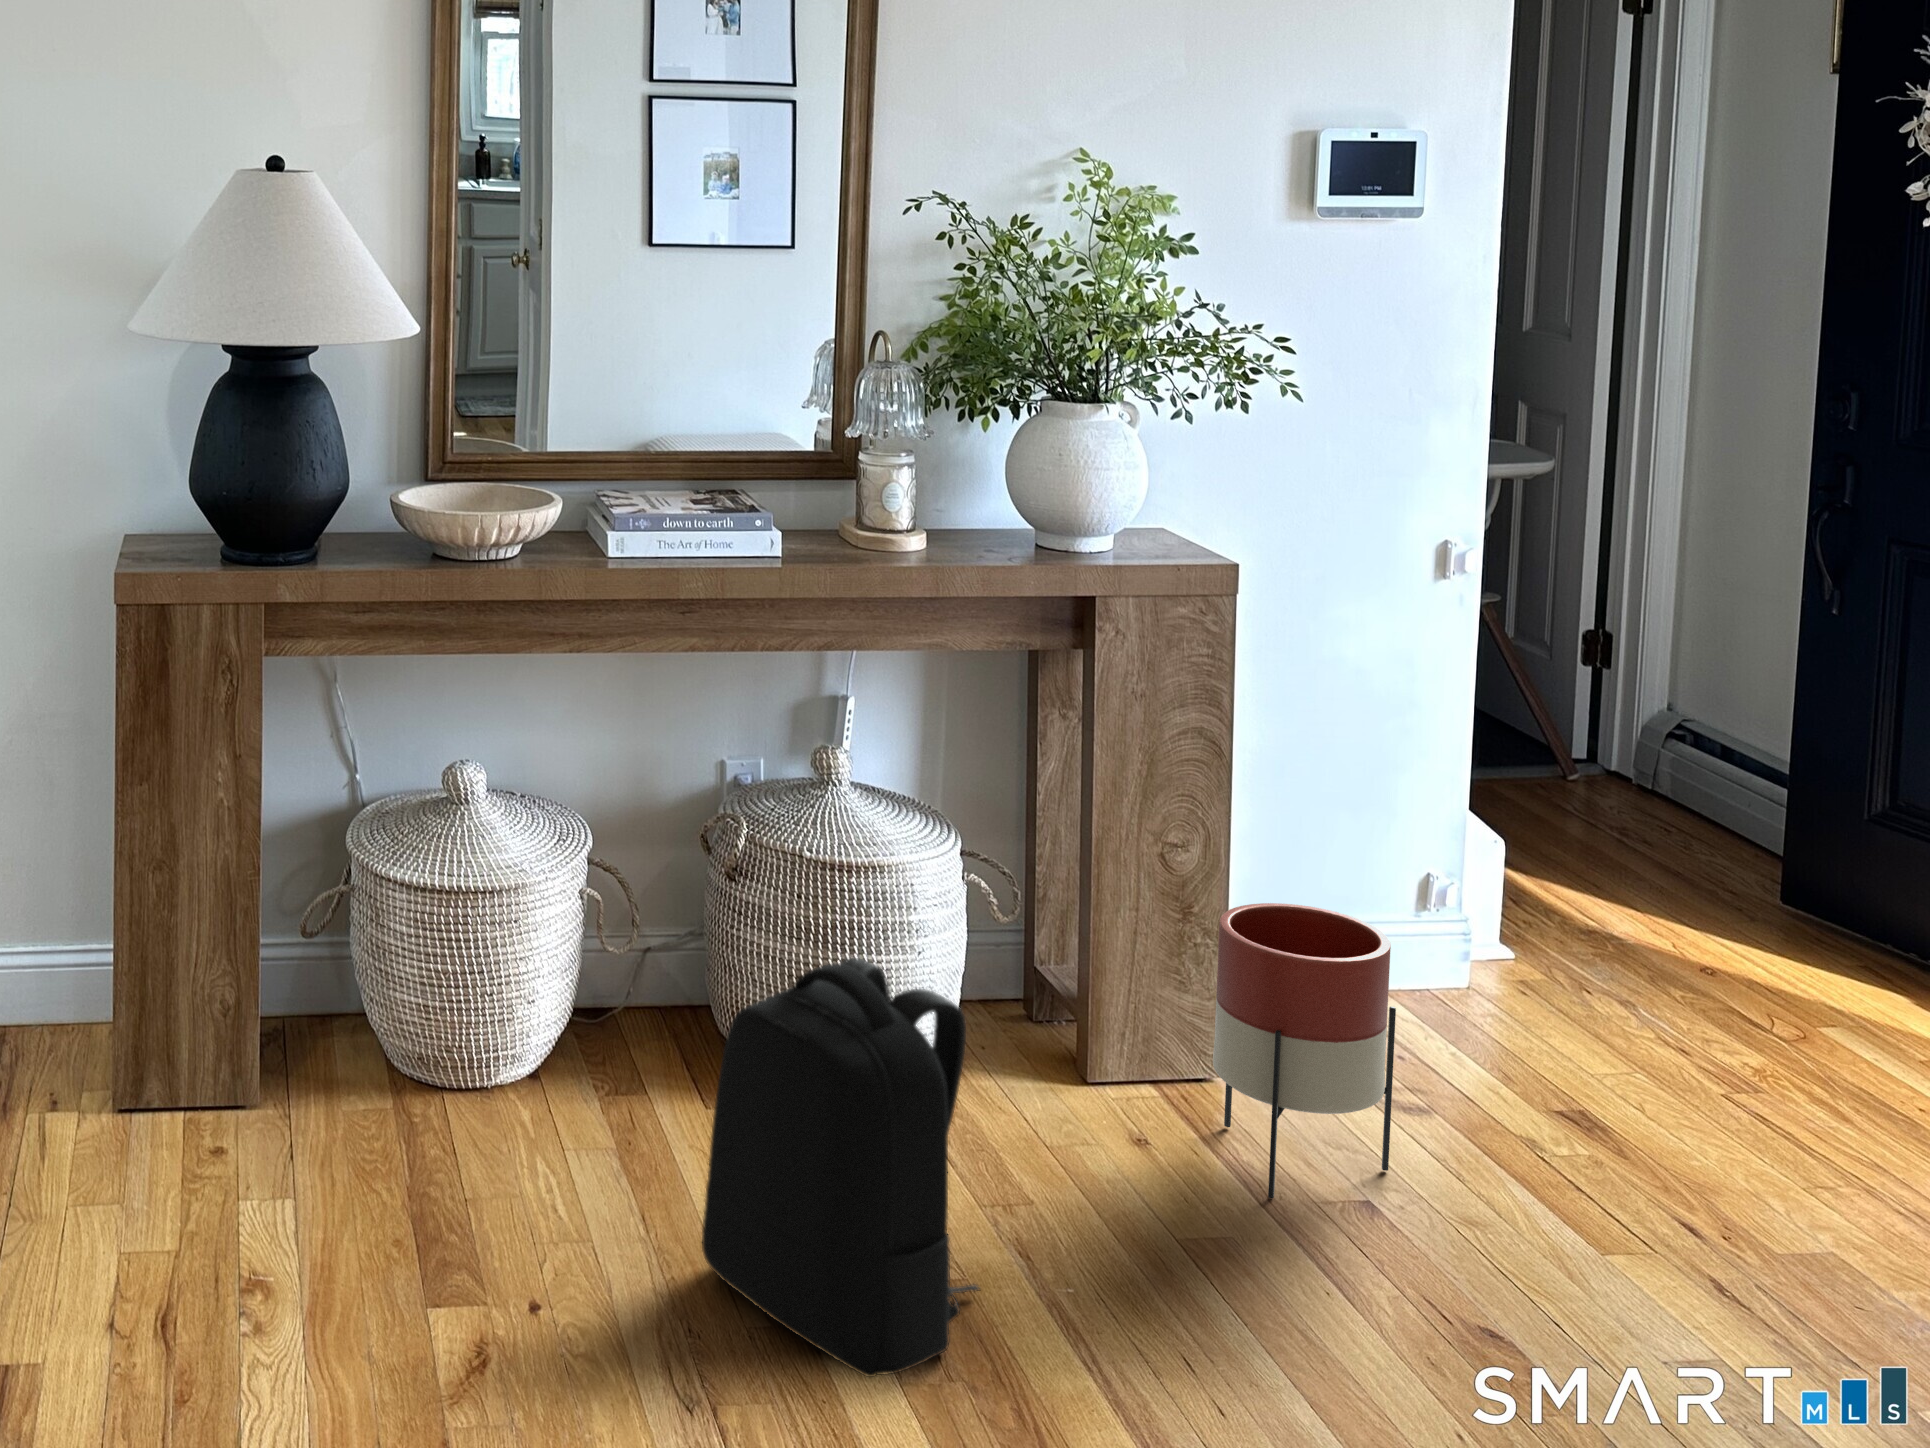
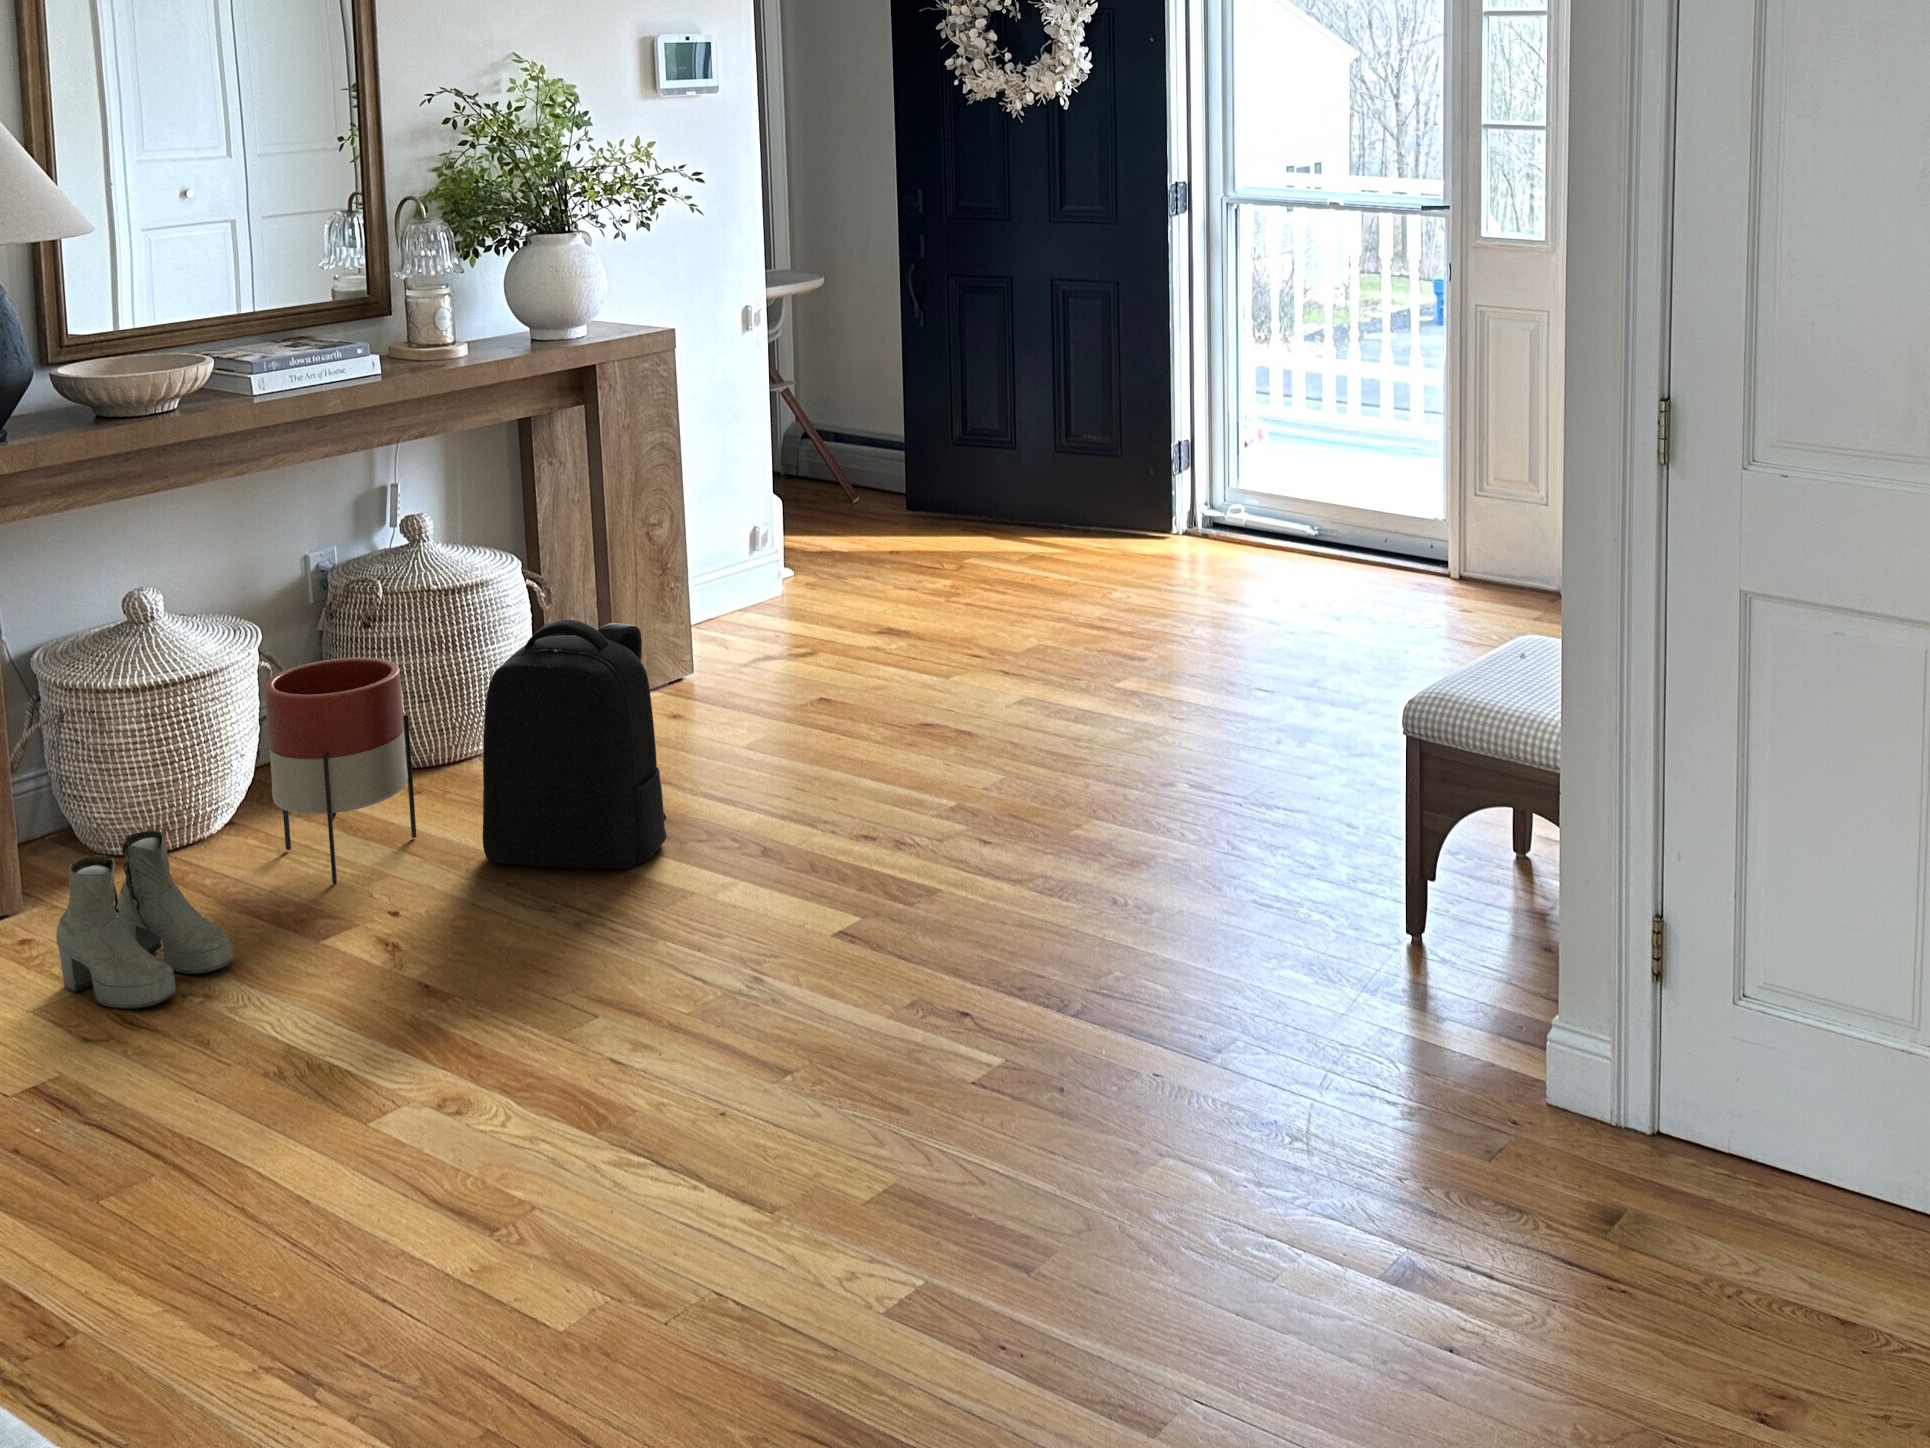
planter: present [1213,903,1396,1199] -> present [265,657,417,884]
boots: none [181,1074,341,1308] -> present [56,831,233,1009]

